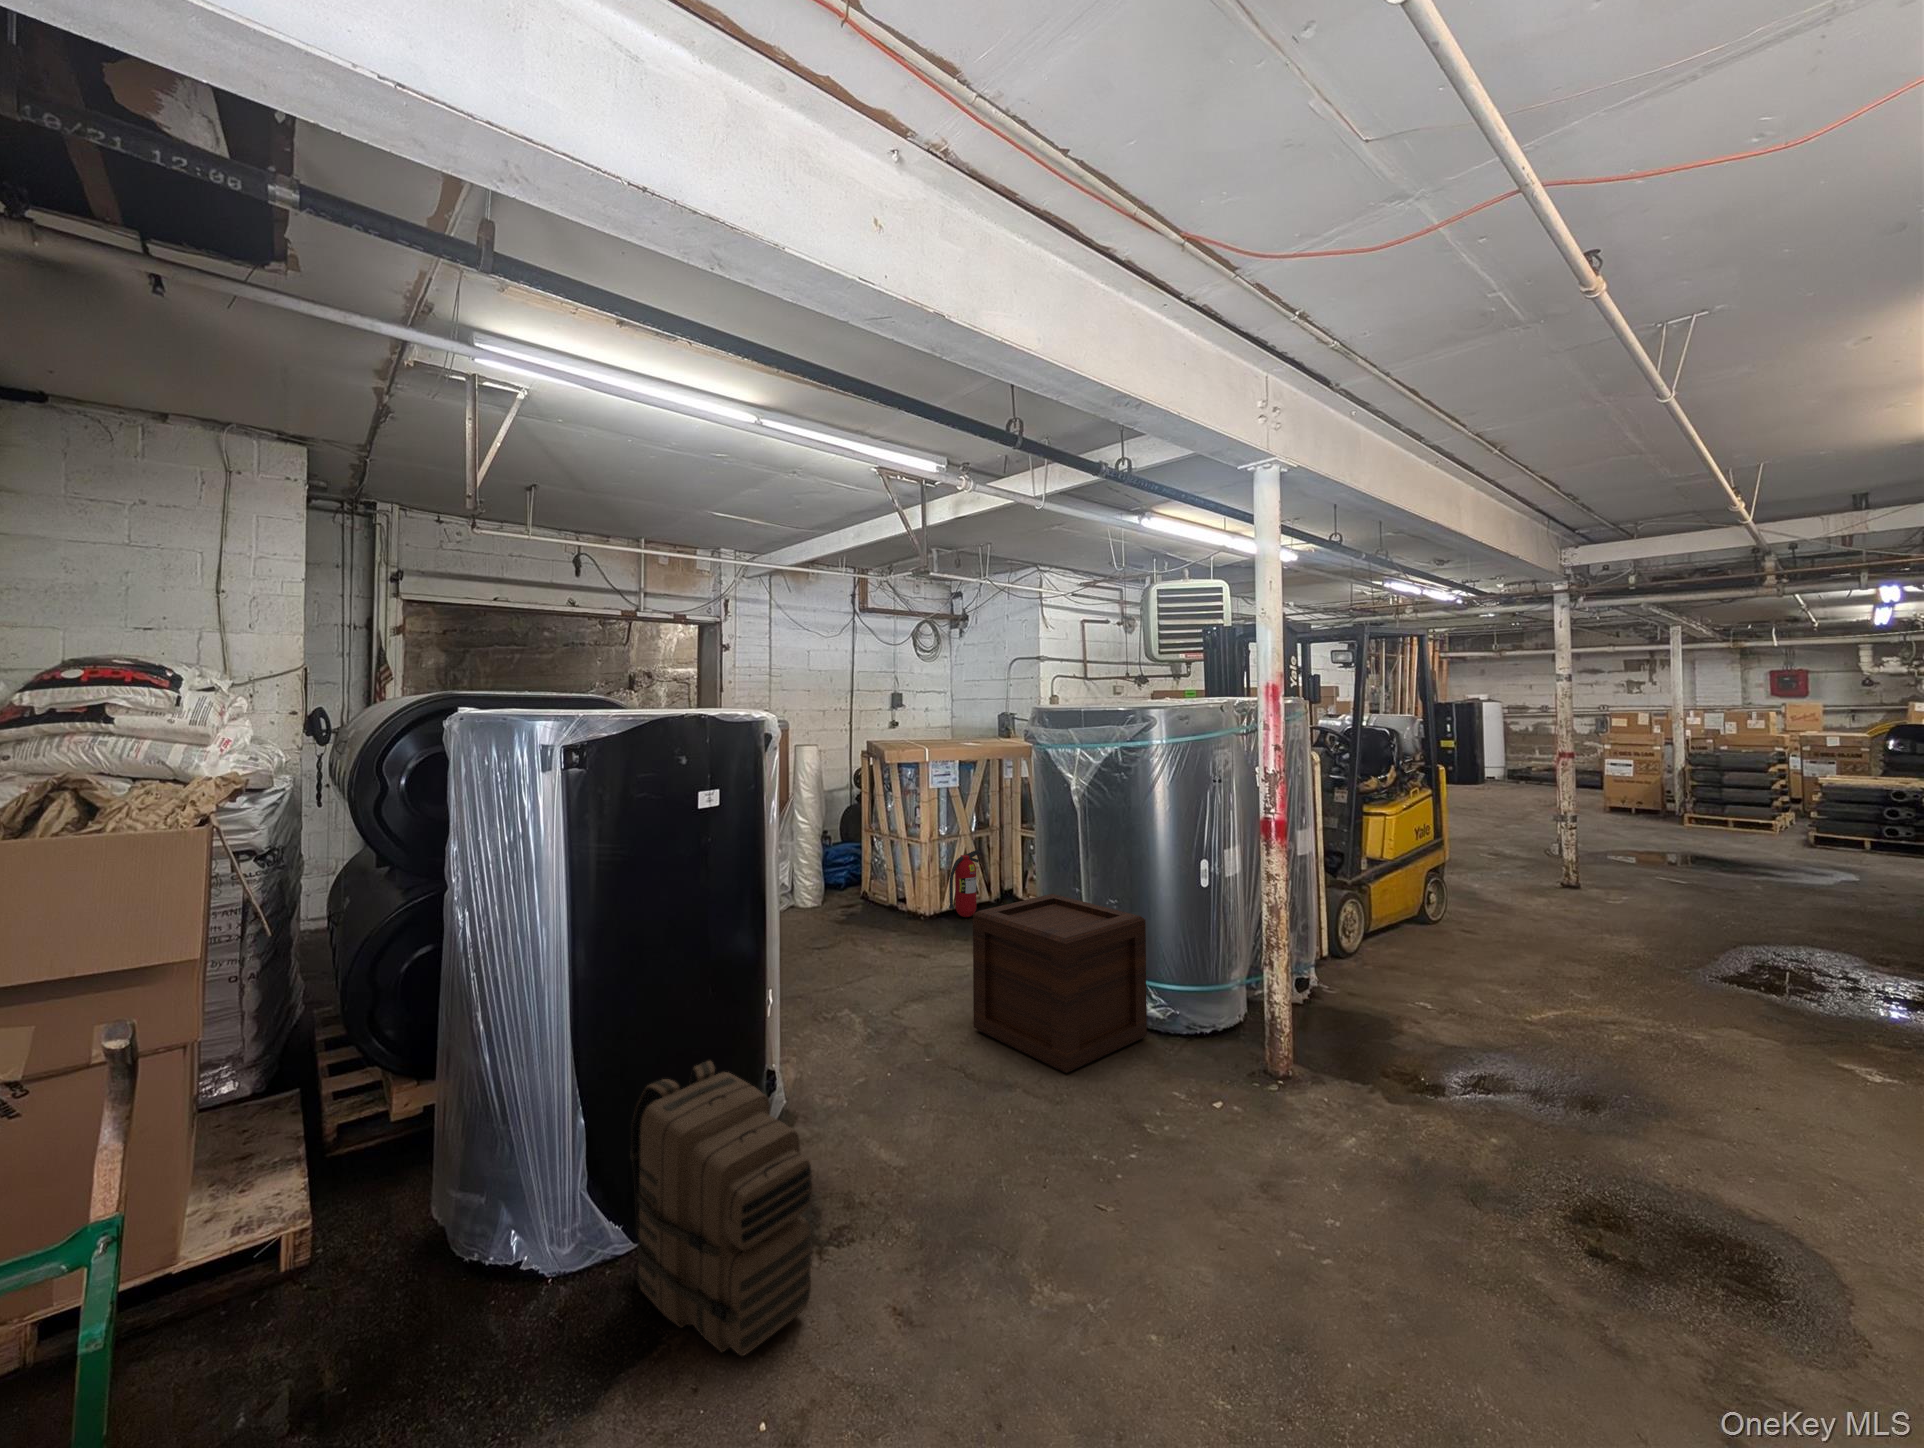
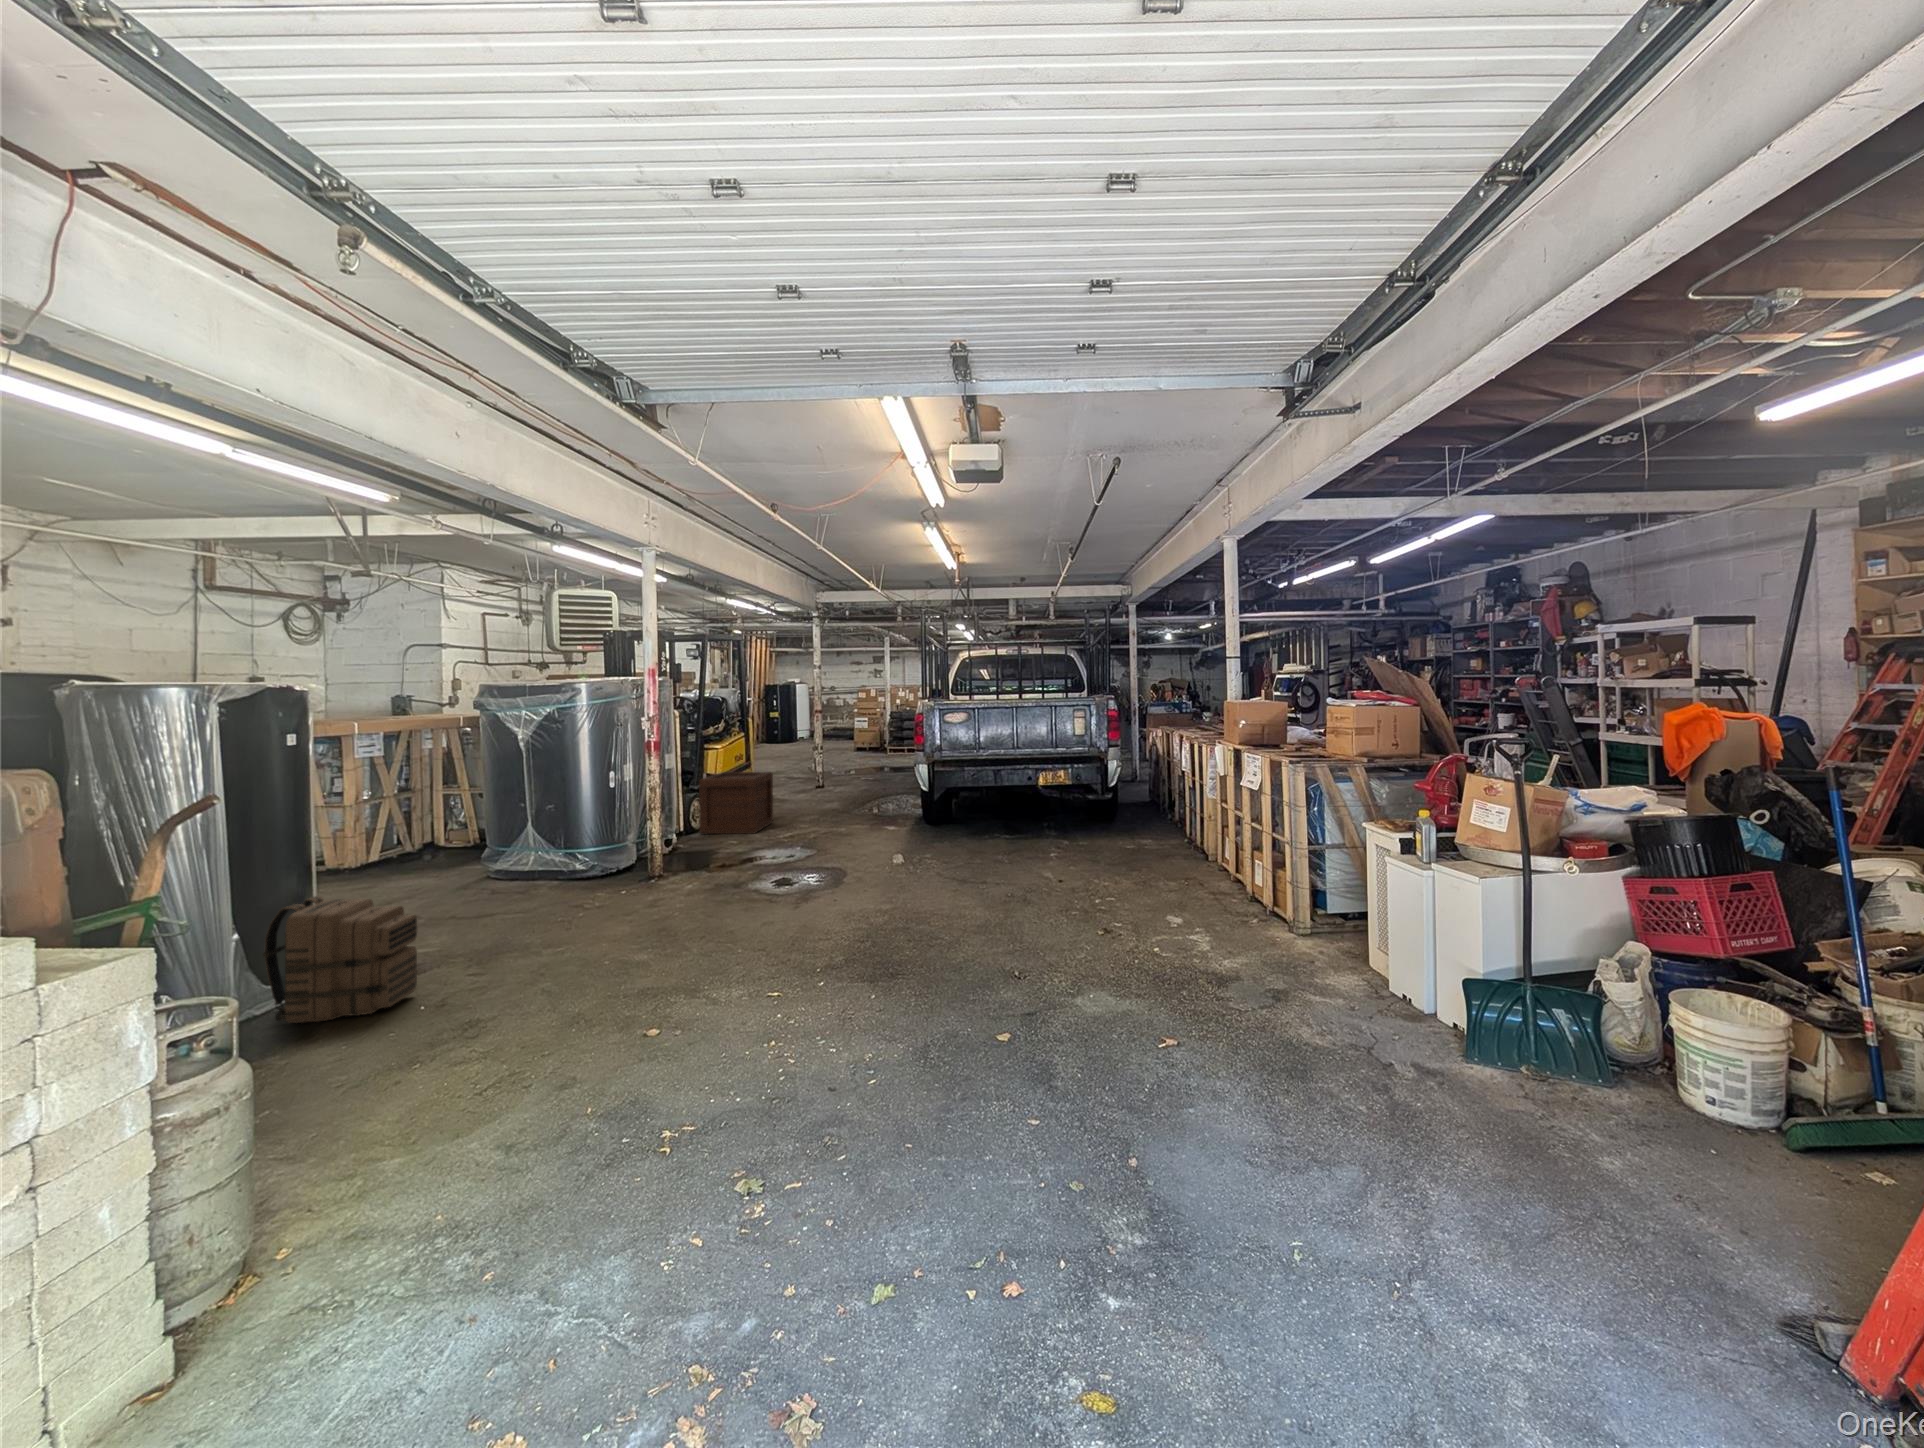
fire extinguisher: present [949,849,981,917] -> none [372,808,403,865]
wooden crate: present [973,894,1147,1073] -> present [699,772,773,834]

